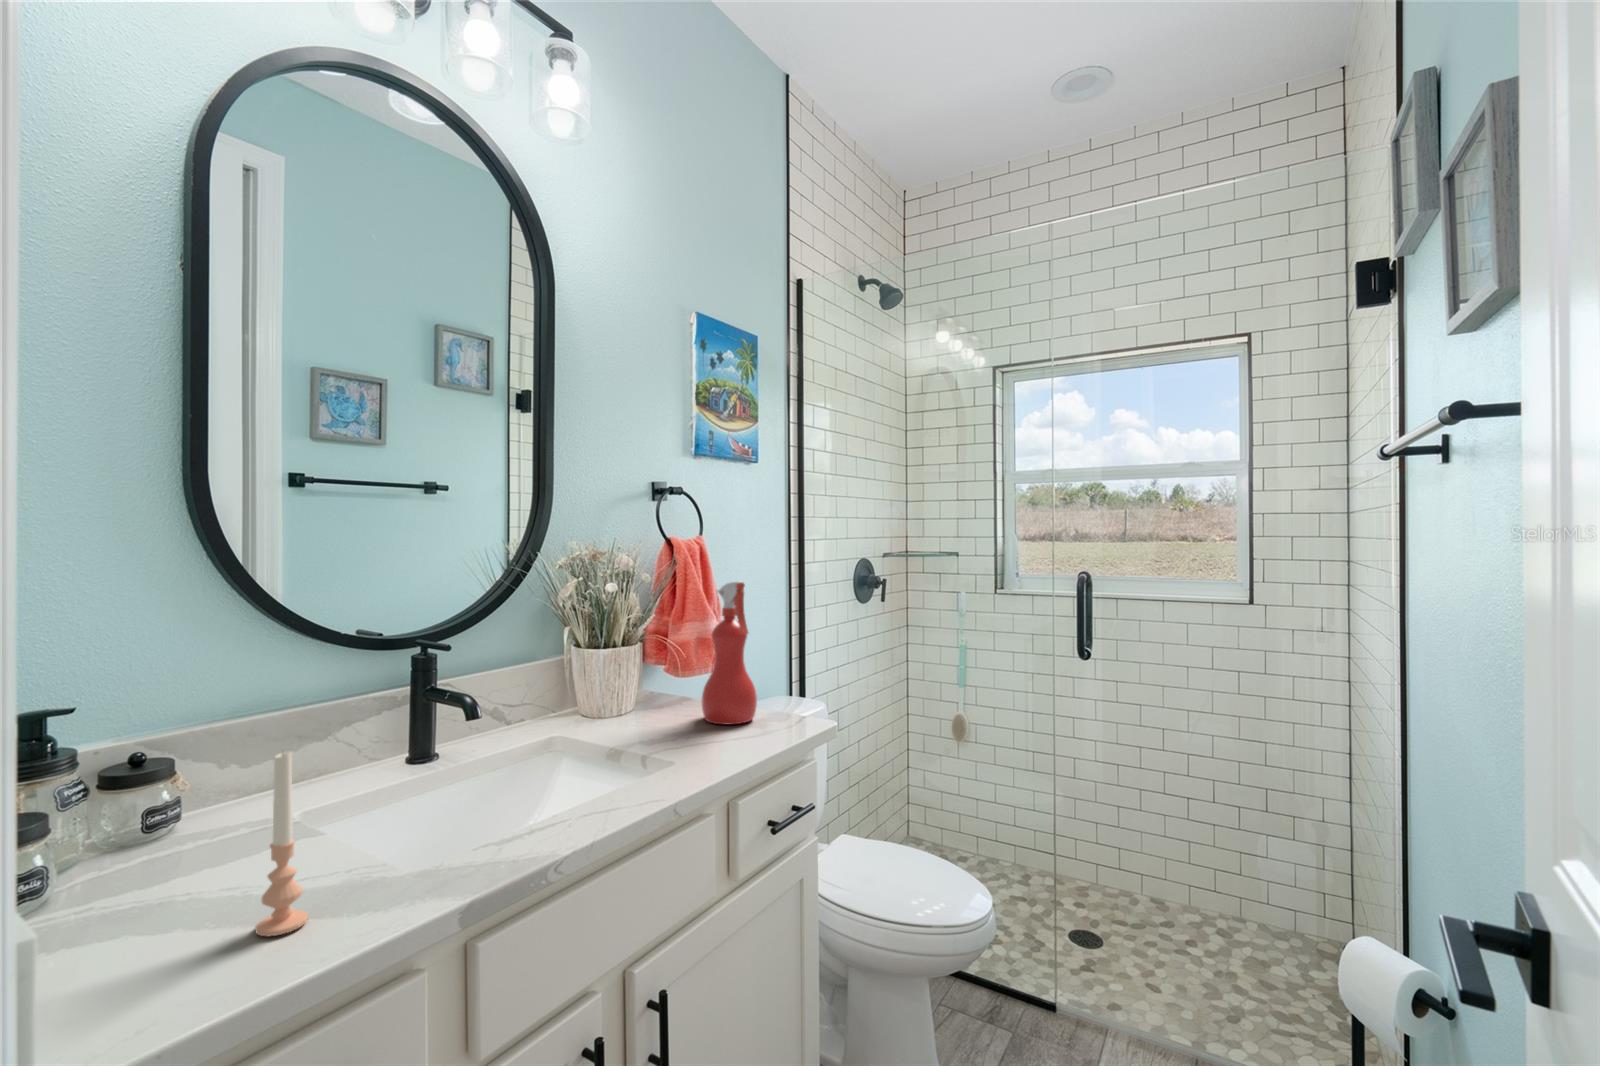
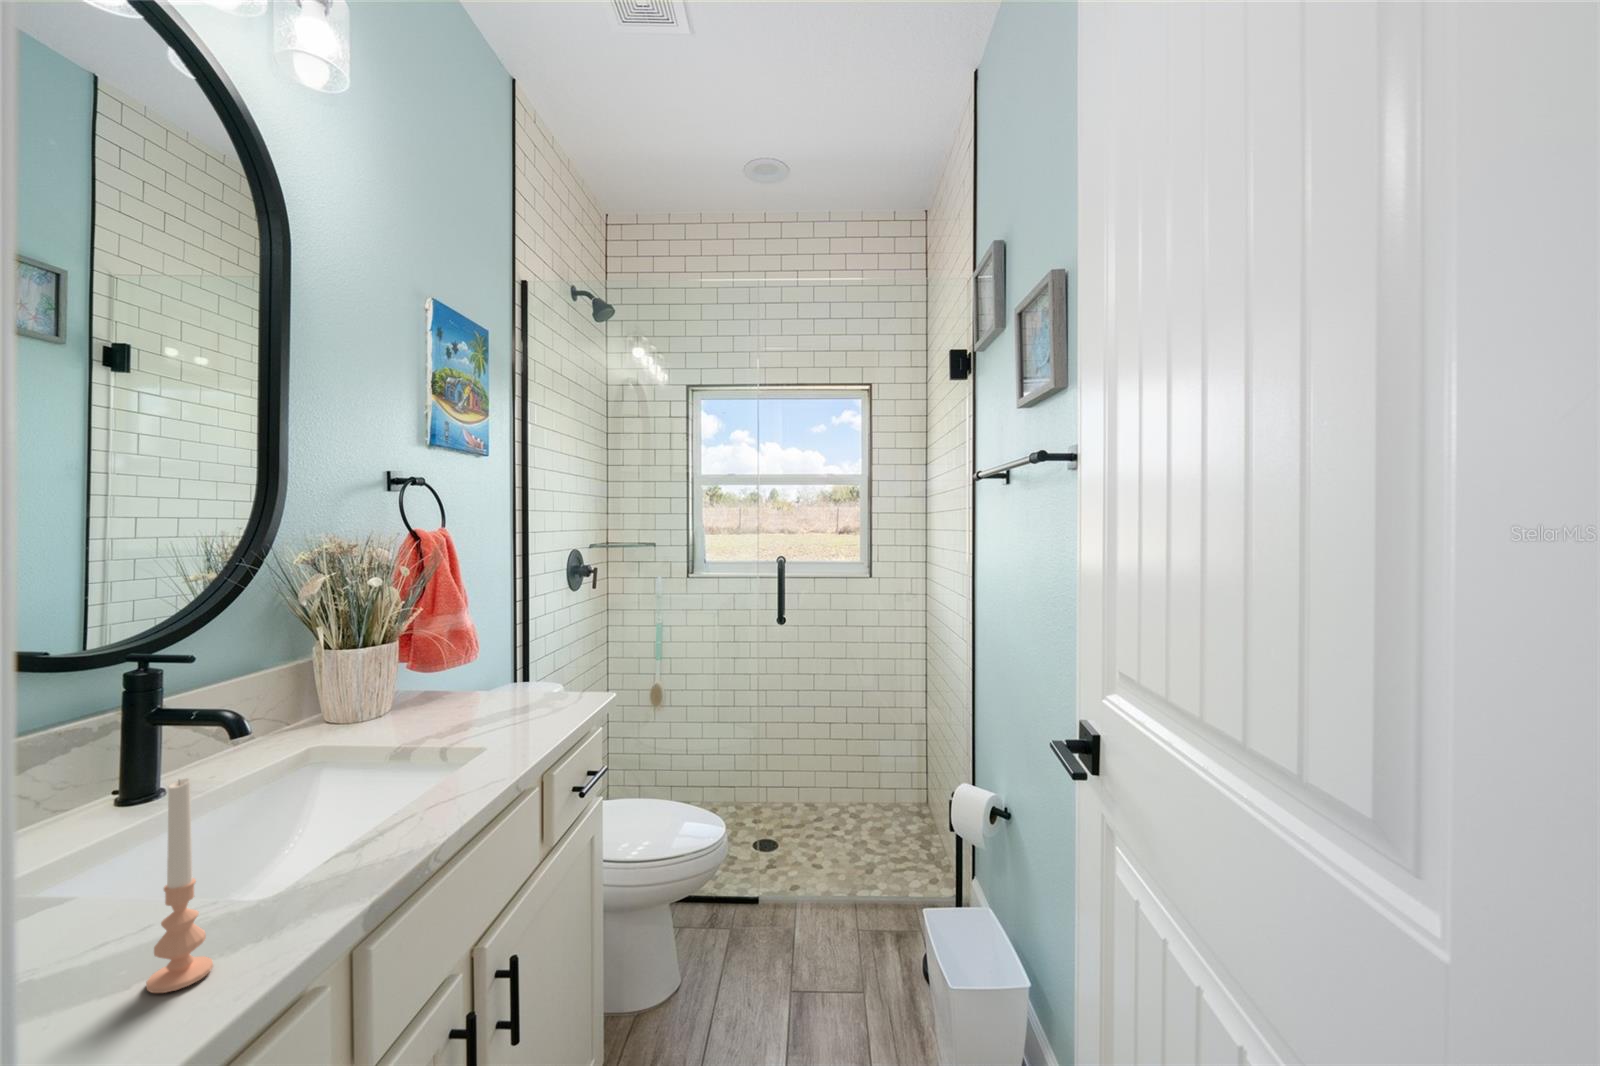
spray bottle: present [702,582,757,725] -> none [479,572,536,709]

